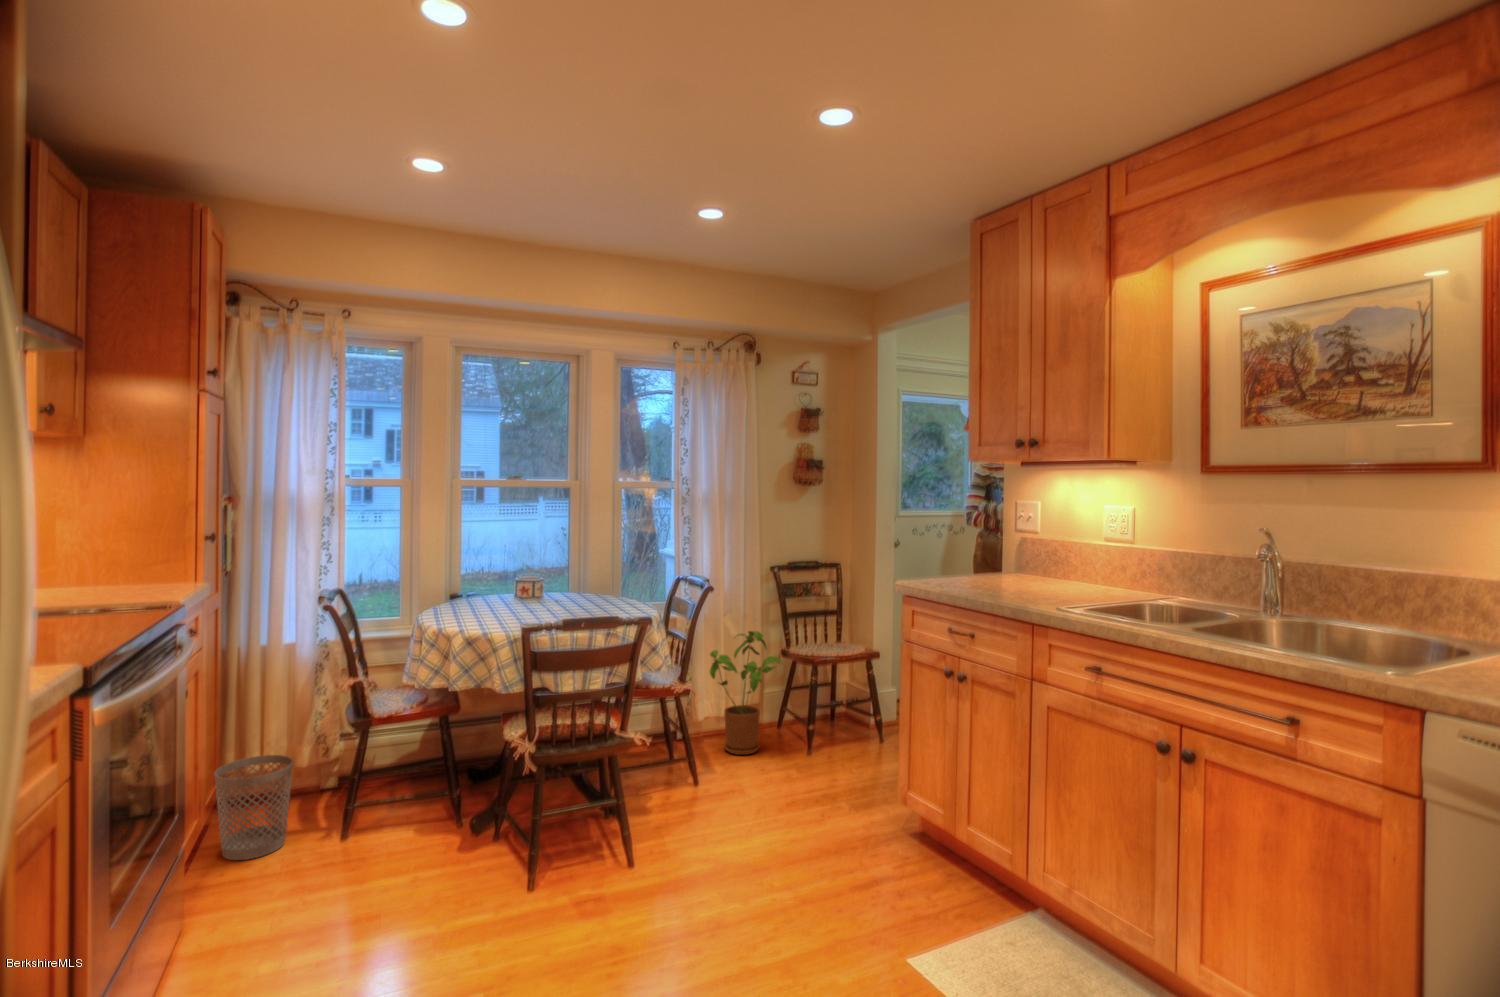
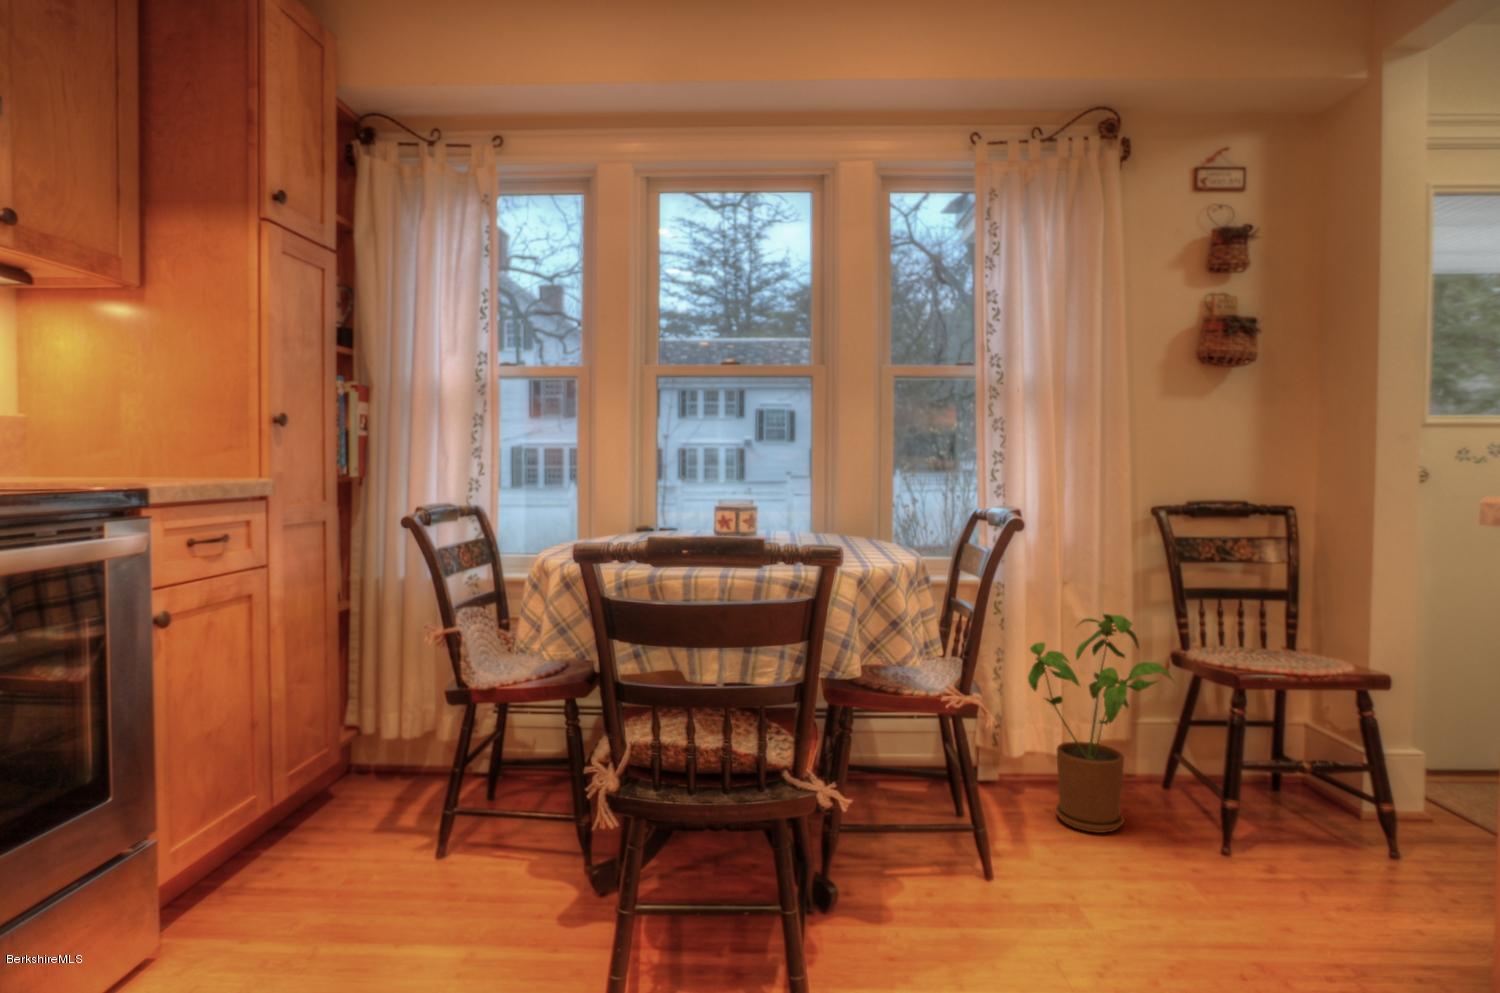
wastebasket: present [215,755,293,860] -> none [289,724,391,866]

